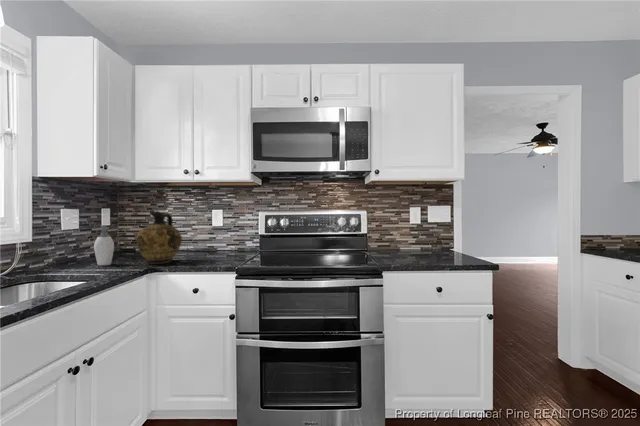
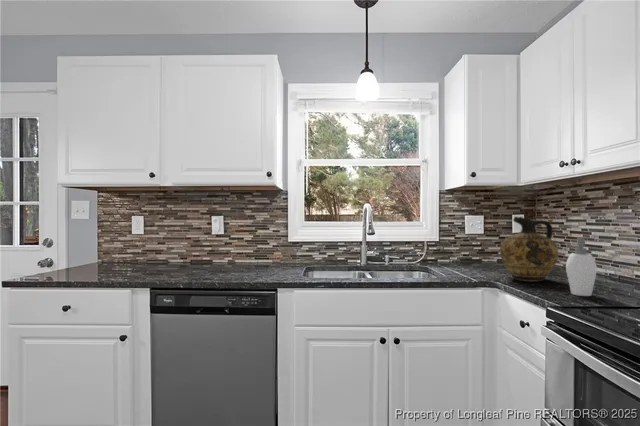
soap dispenser: present [94,225,114,265] -> present [566,237,597,296]

